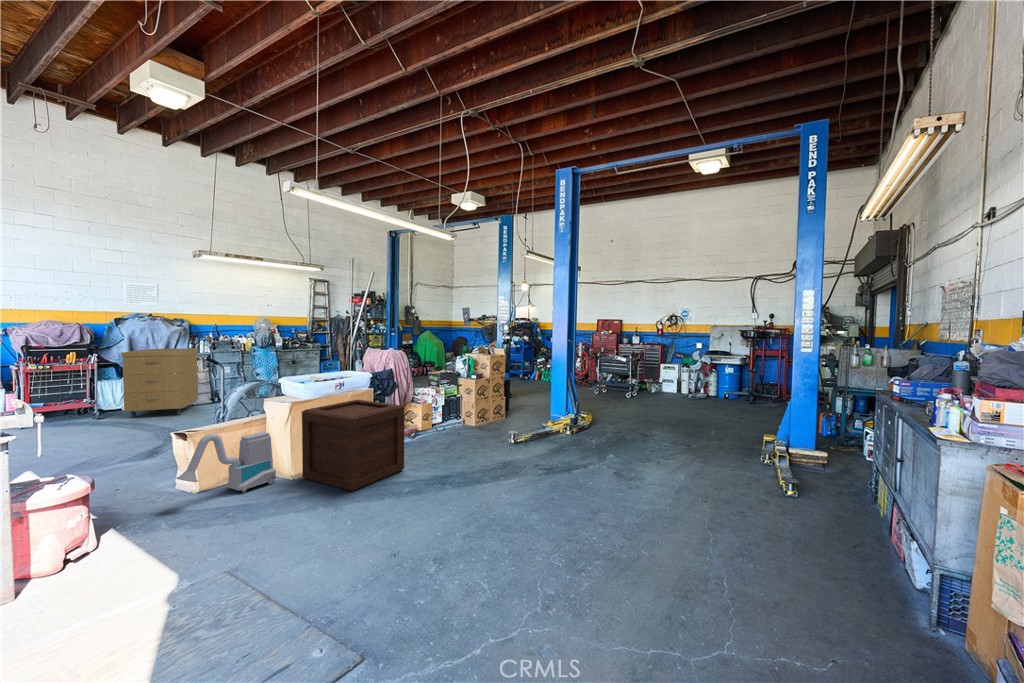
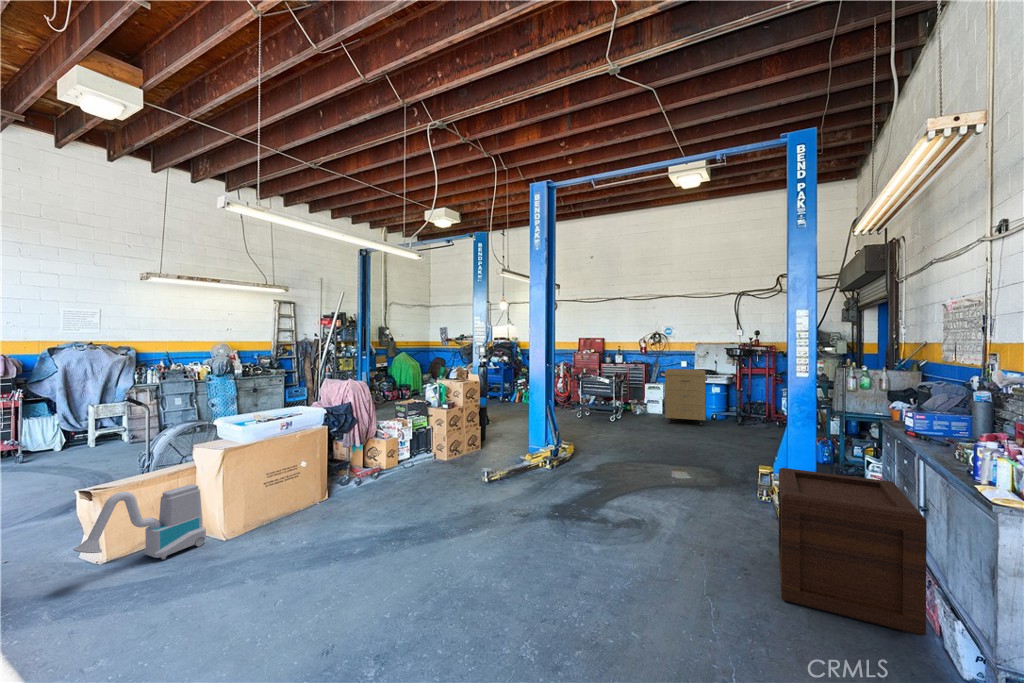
storage cabinet: present [121,348,199,418] -> present [665,369,706,425]
wooden crate: present [302,400,404,492] -> present [779,468,927,635]

